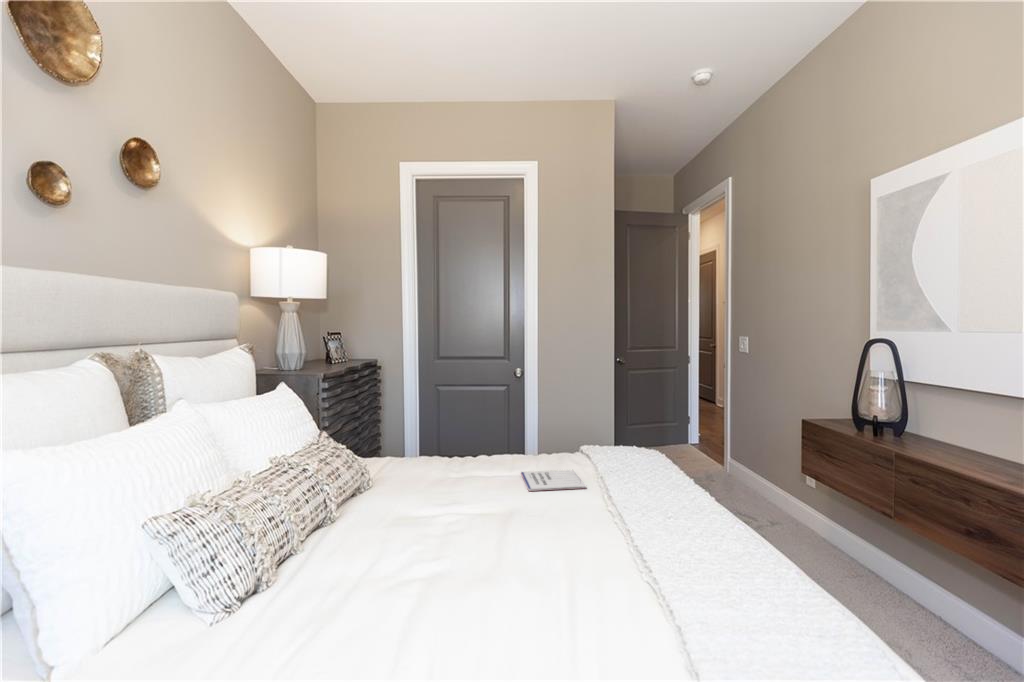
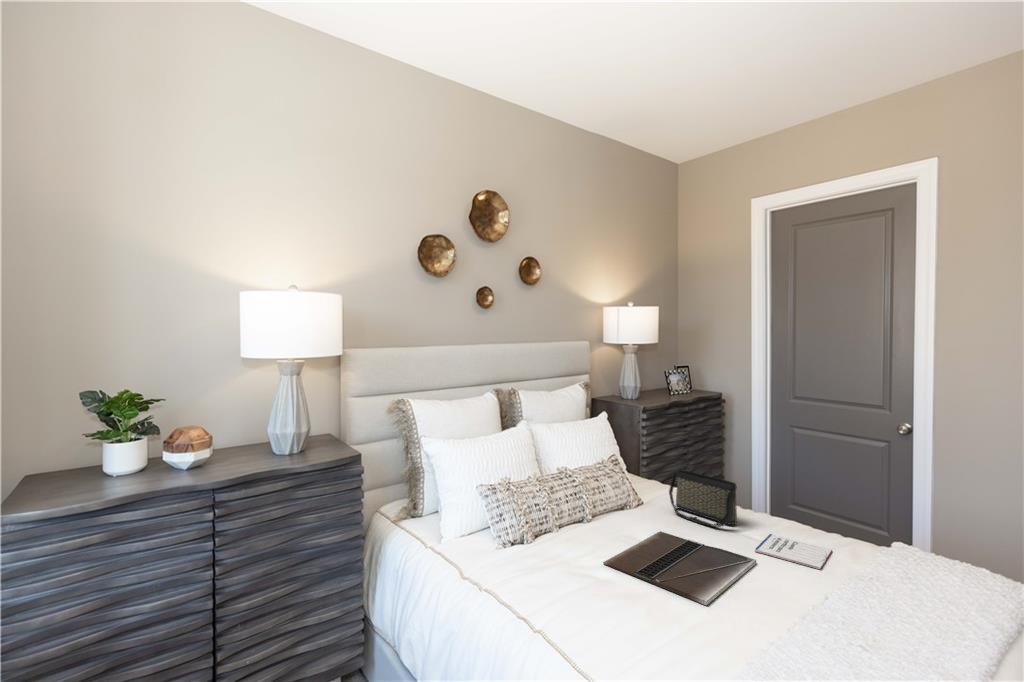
handbag: none [410,429,490,483] -> present [669,470,737,527]
laptop: none [411,498,563,566] -> present [603,531,756,605]

